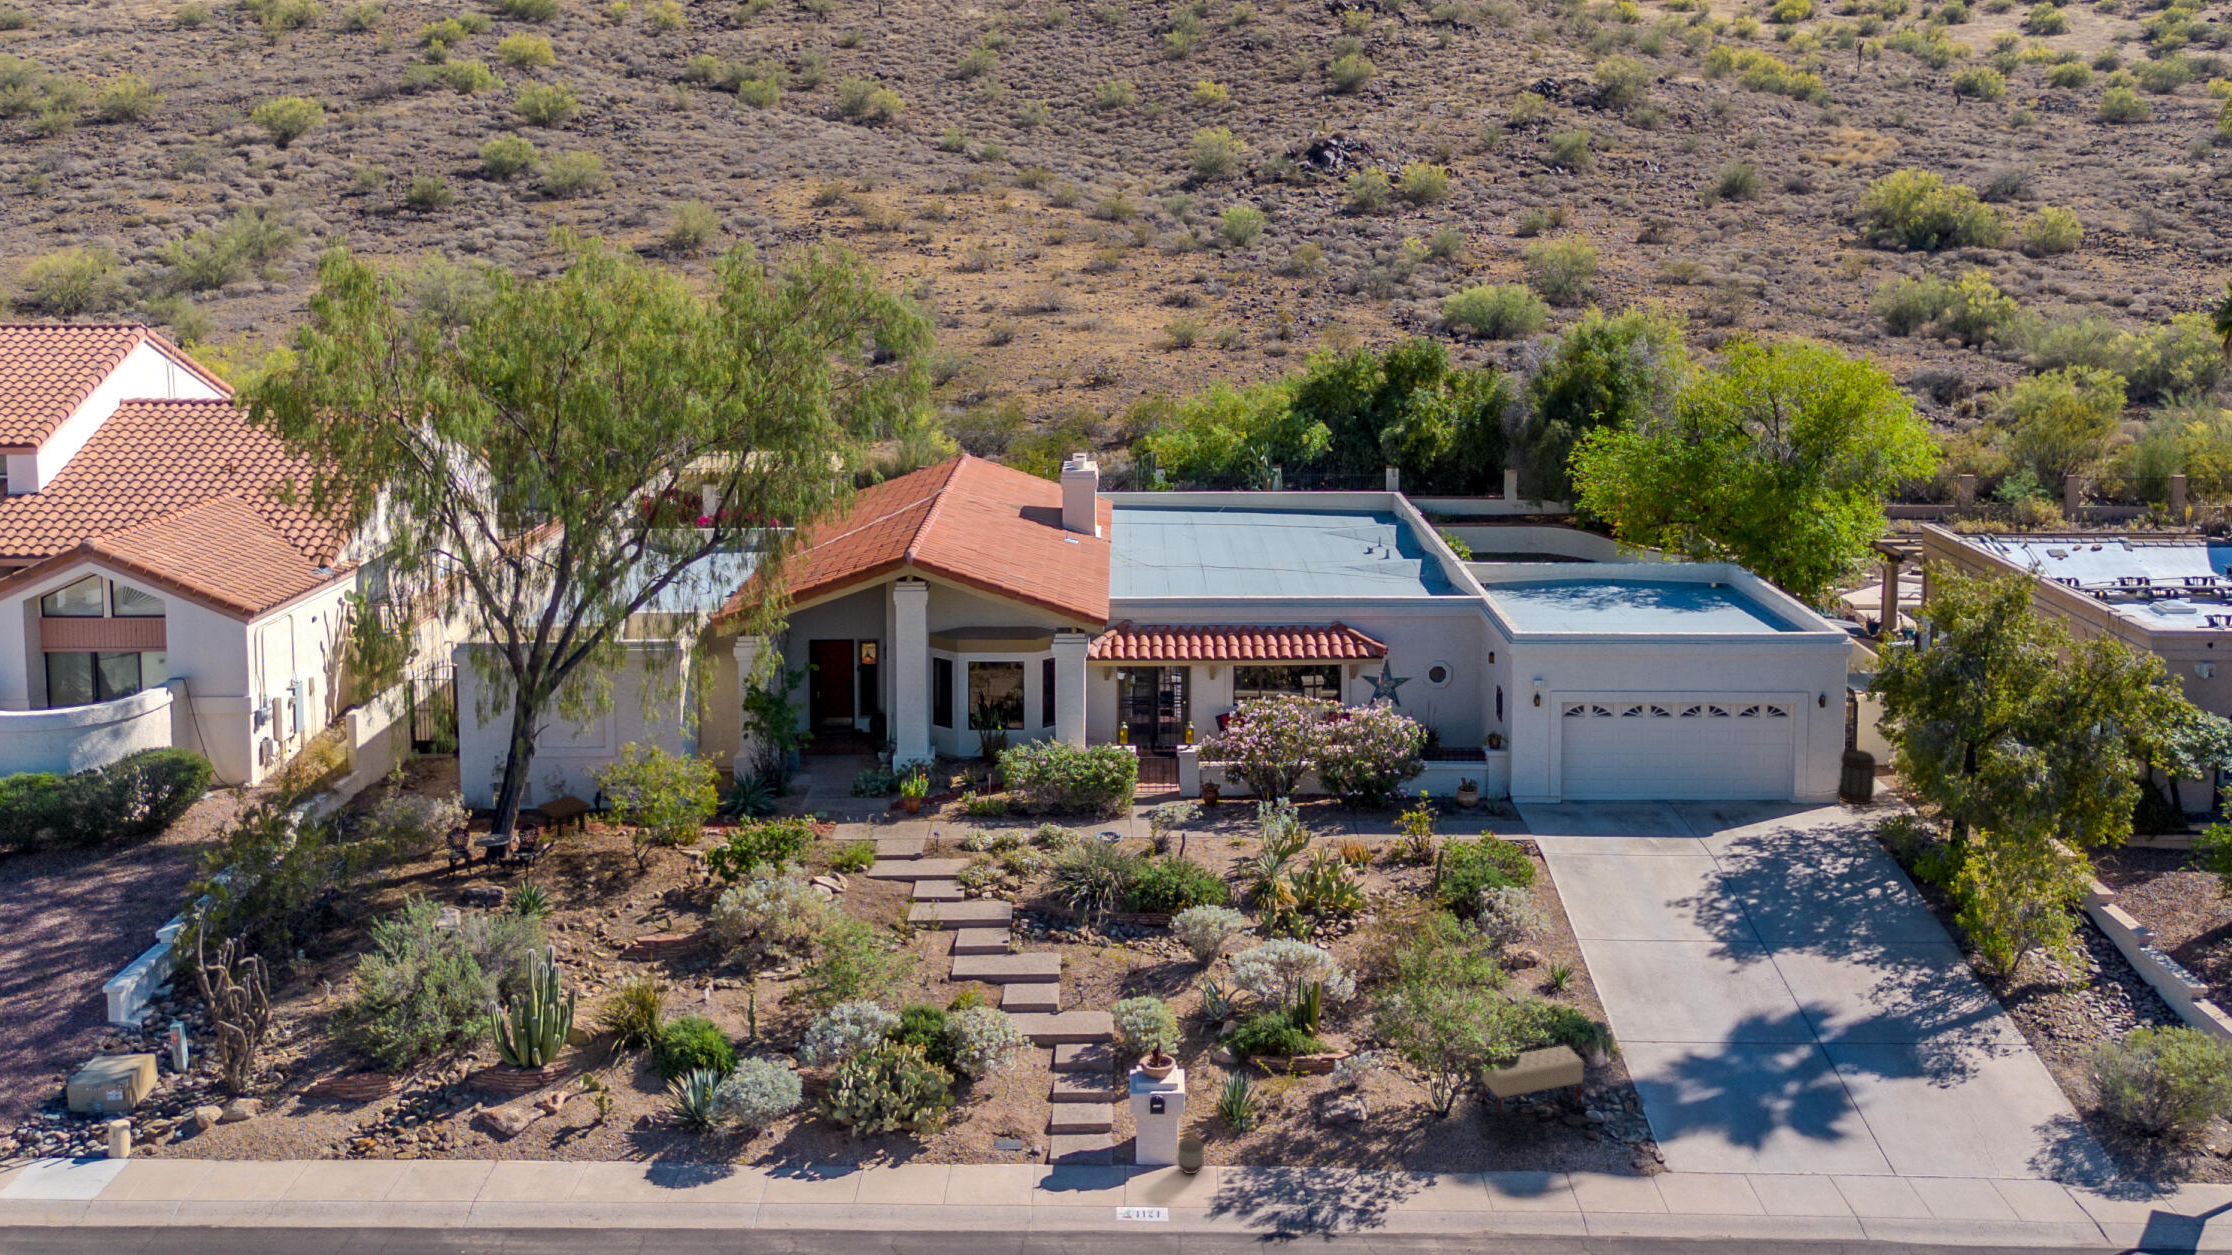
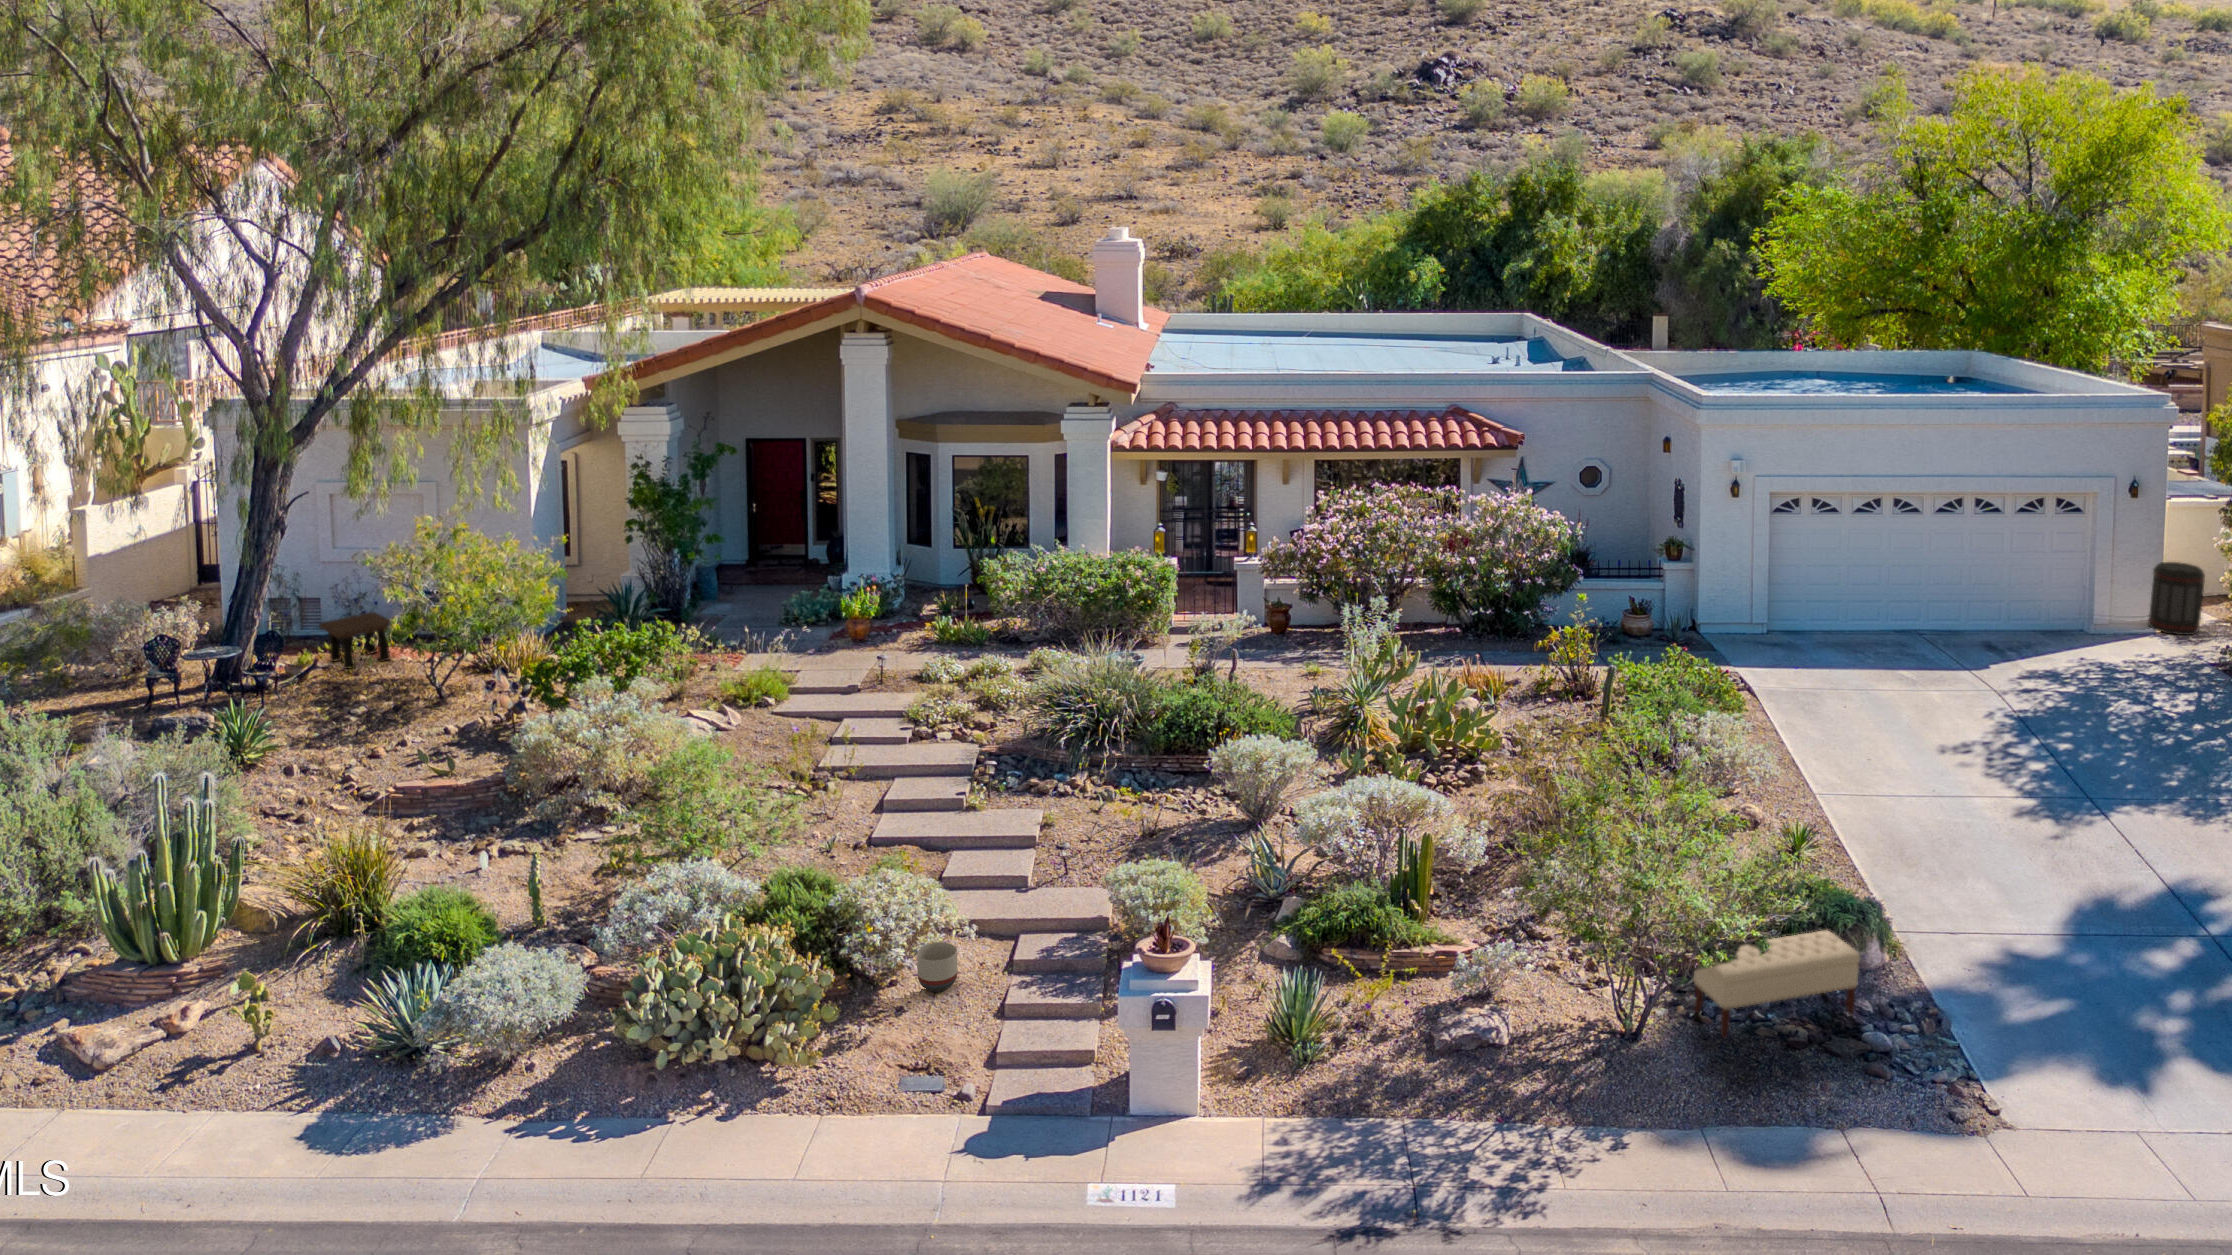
planter: present [1177,1138,1204,1174] -> present [917,942,957,992]

